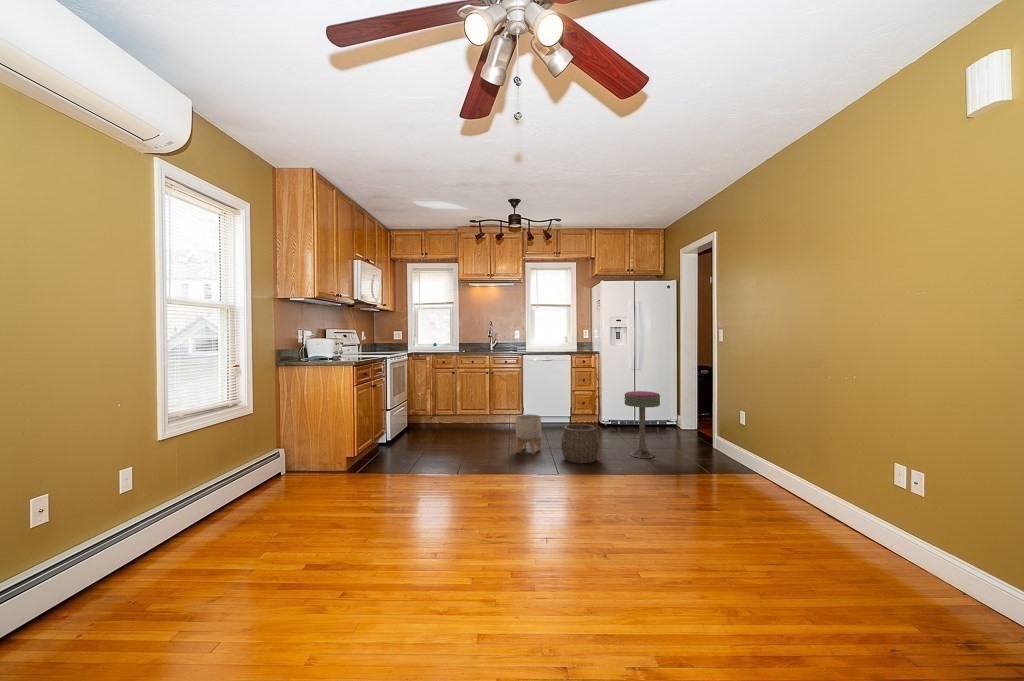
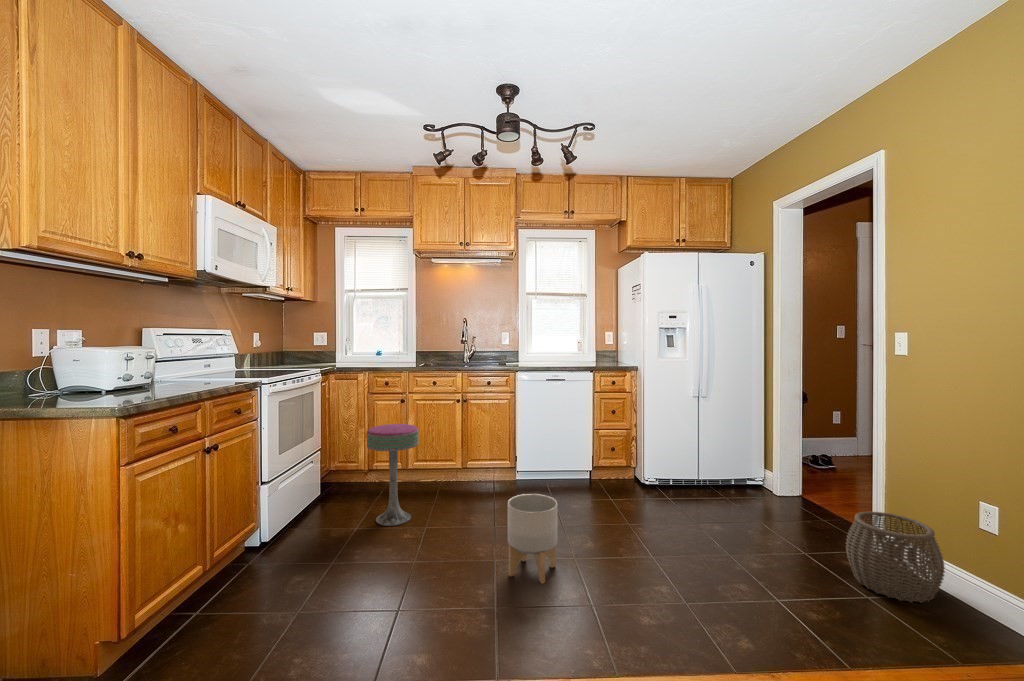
bar stool: present [624,391,660,458] -> present [367,424,419,526]
woven basket: present [561,424,599,463] -> present [846,512,945,603]

